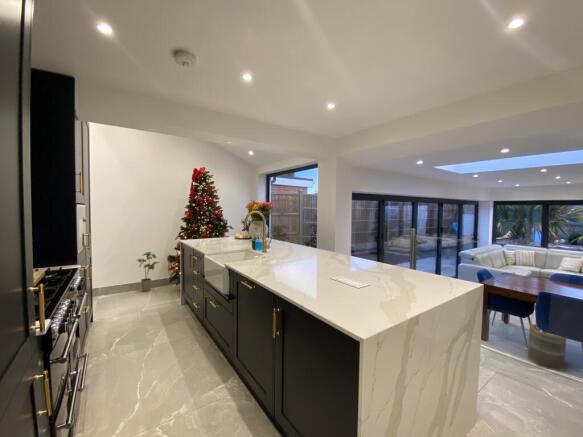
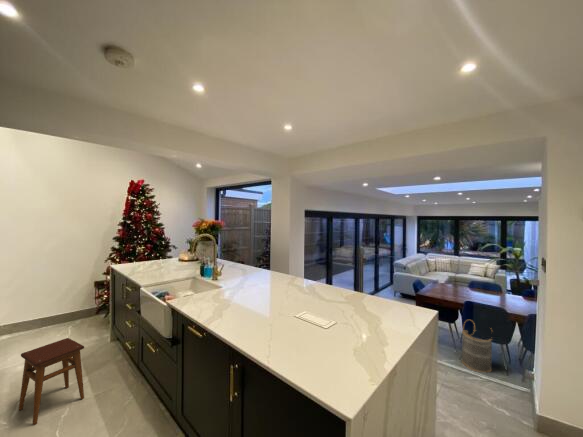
house plant: present [138,252,159,292] -> none [49,279,83,328]
stool: none [125,294,167,352] -> present [19,338,84,425]

